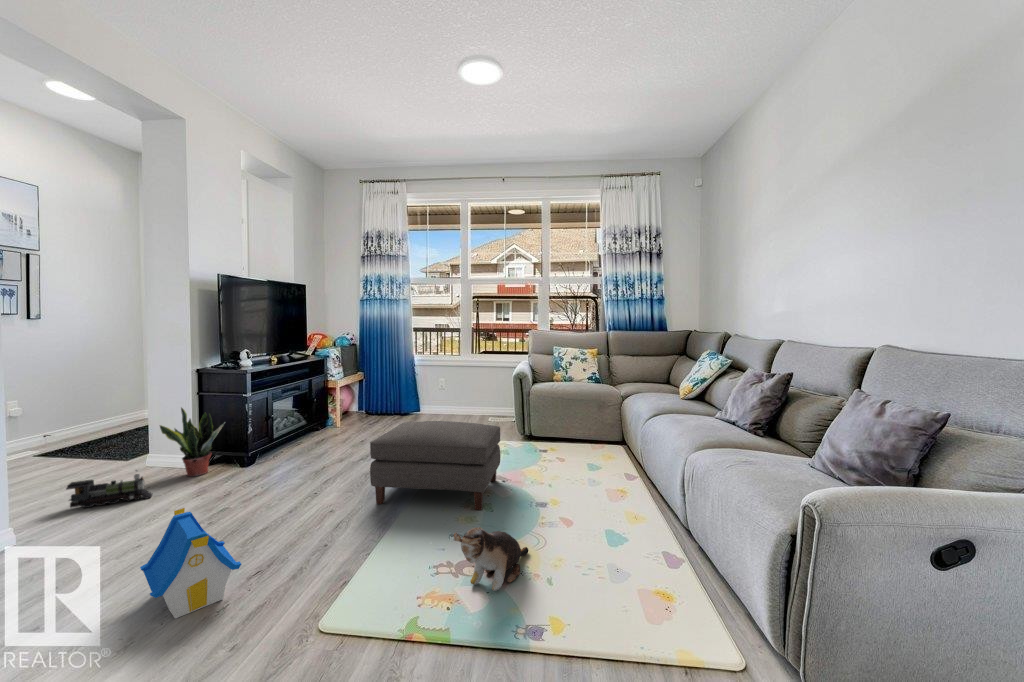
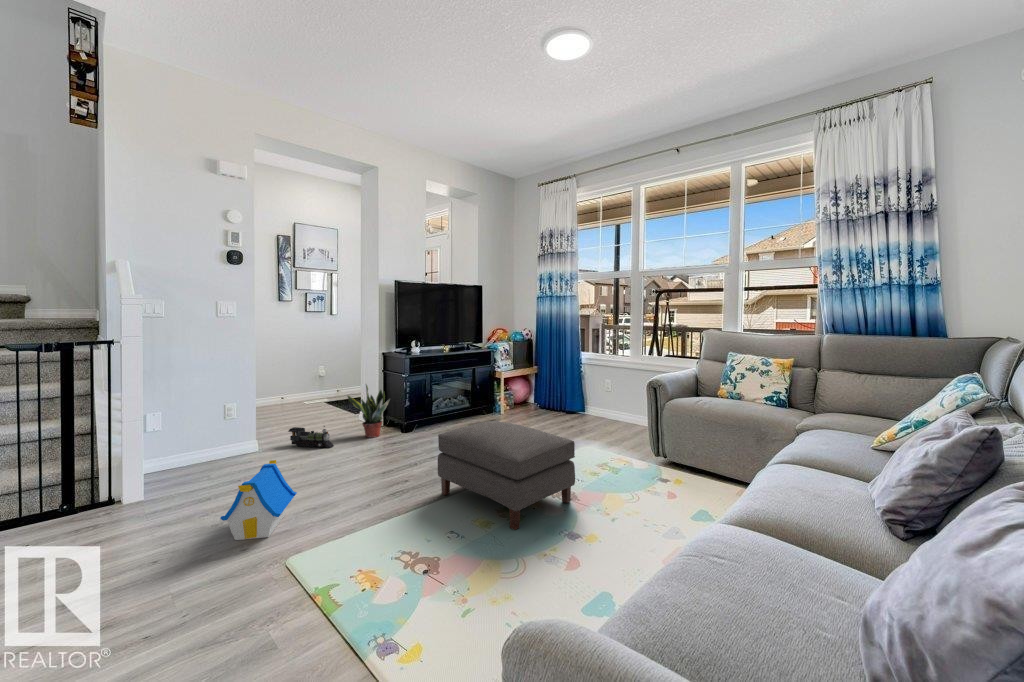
plush toy: present [454,527,529,591] -> none [376,544,500,624]

